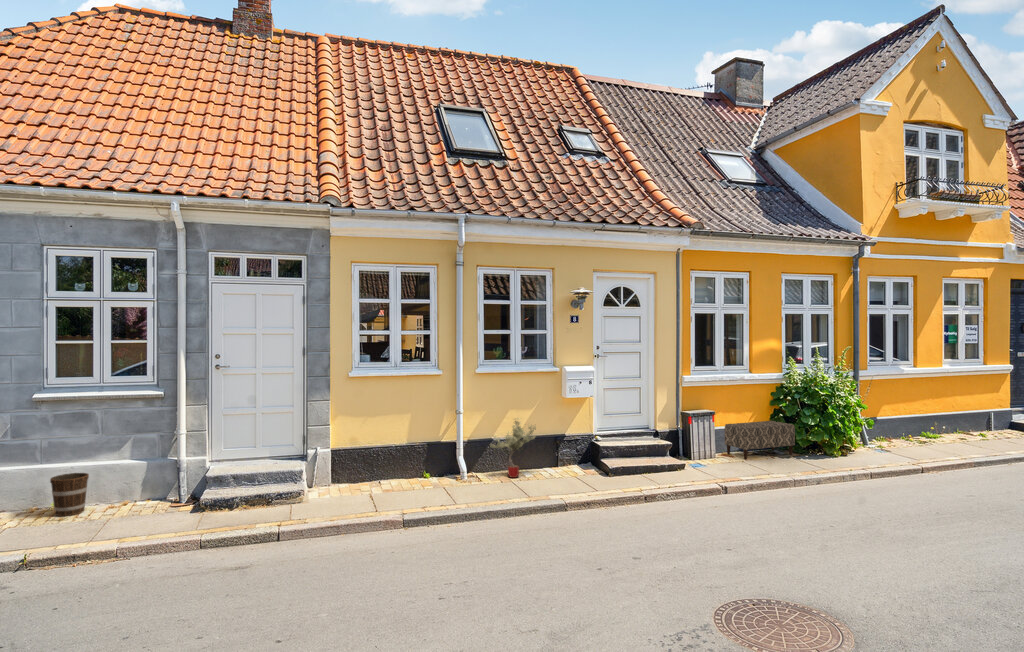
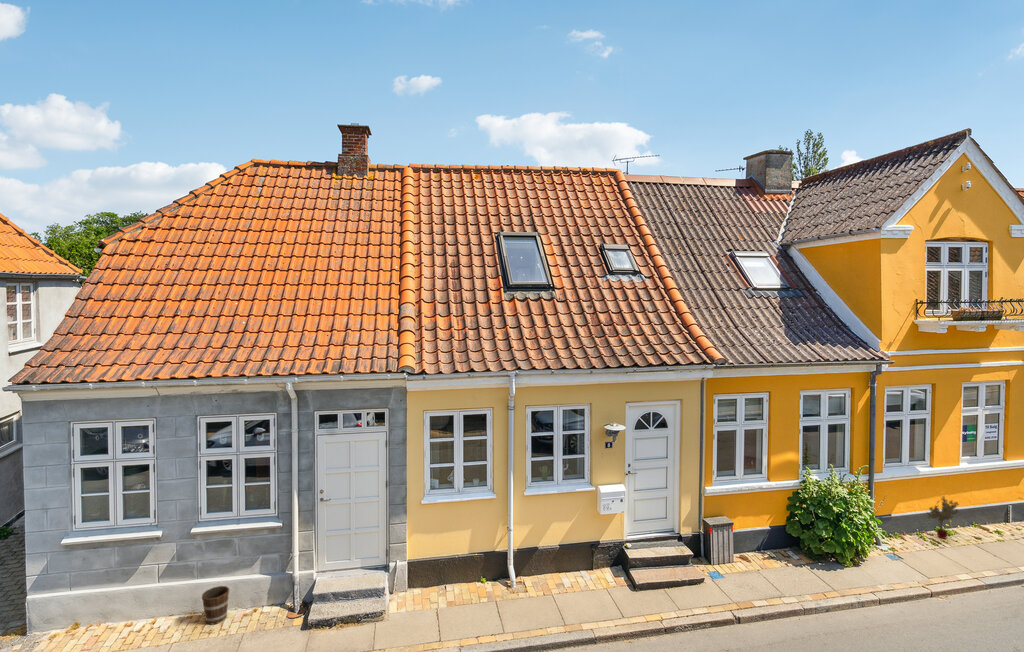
potted tree: present [490,418,536,478] -> present [927,496,959,539]
bench: present [724,421,795,459] -> none [743,523,809,565]

